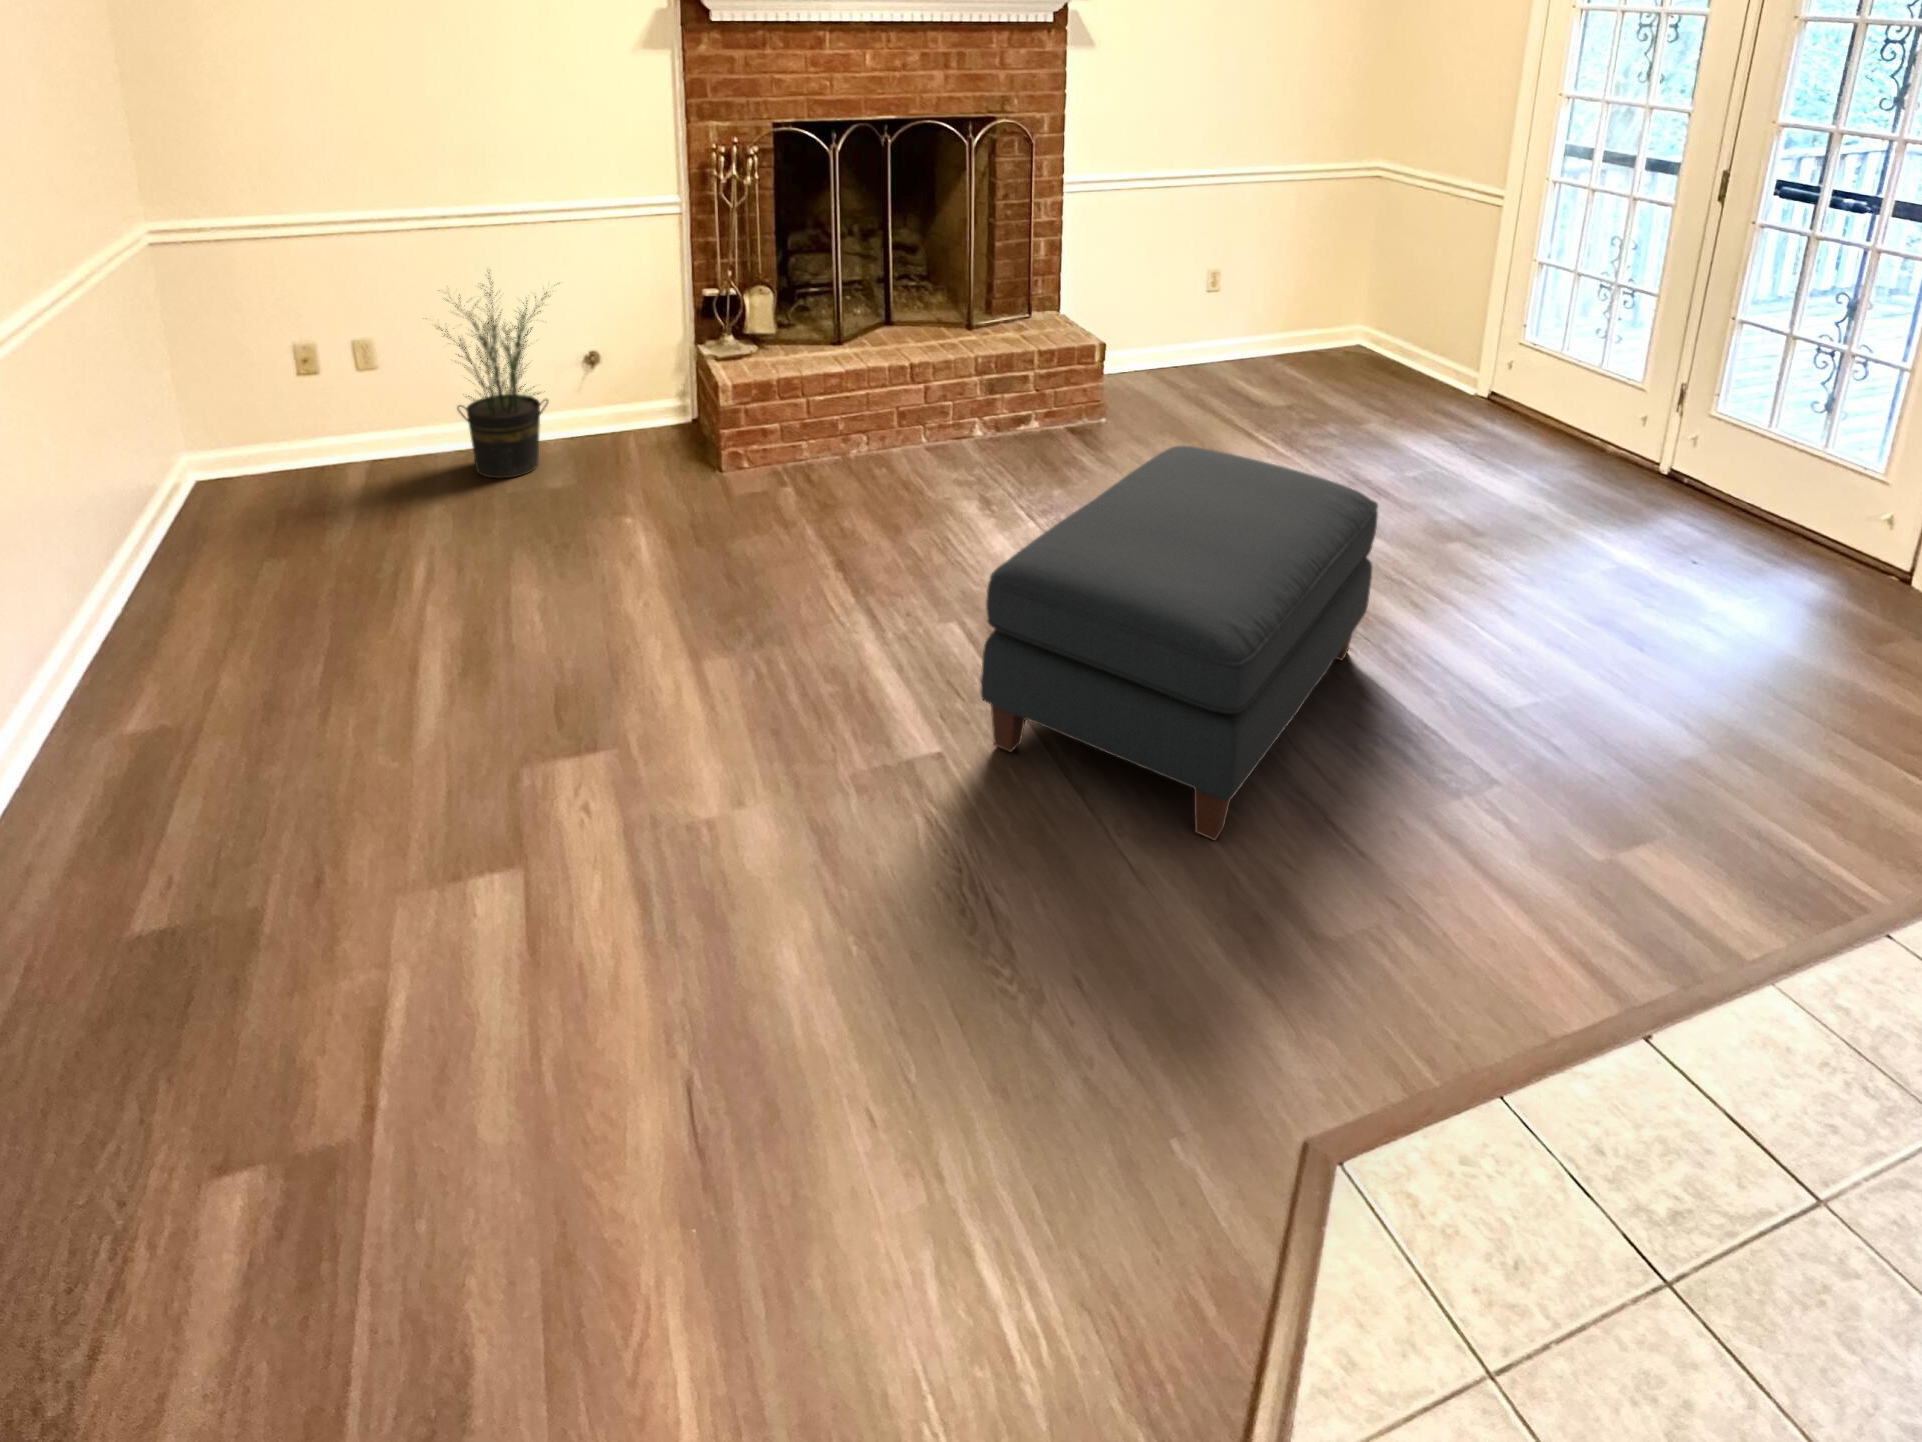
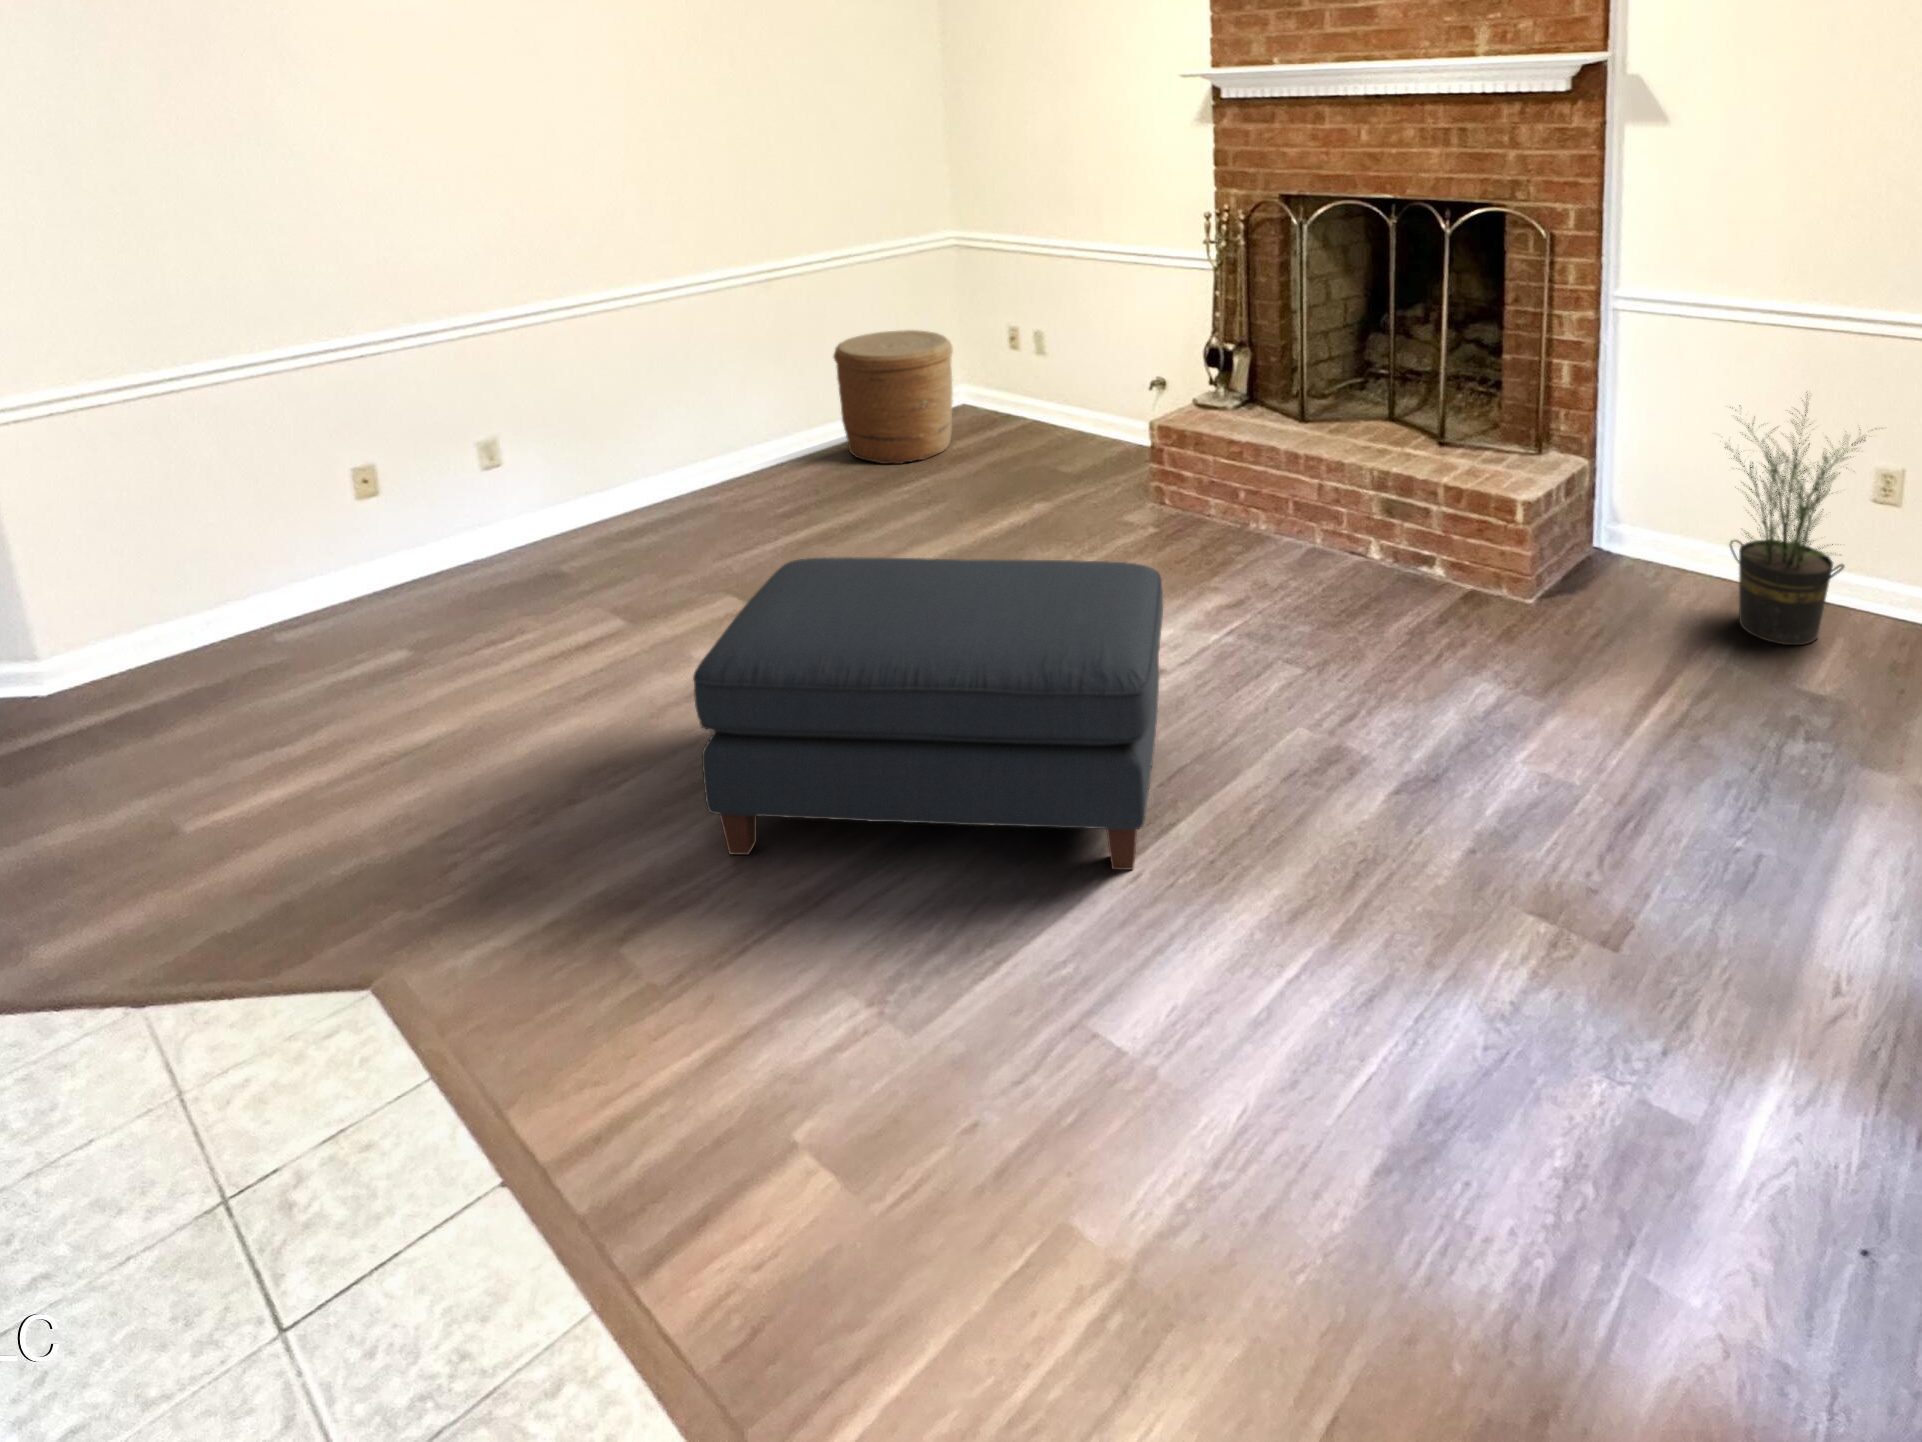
potted plant: present [437,275,549,478] -> present [1725,392,1866,645]
woven basket: none [179,362,386,572] -> present [833,330,953,464]

